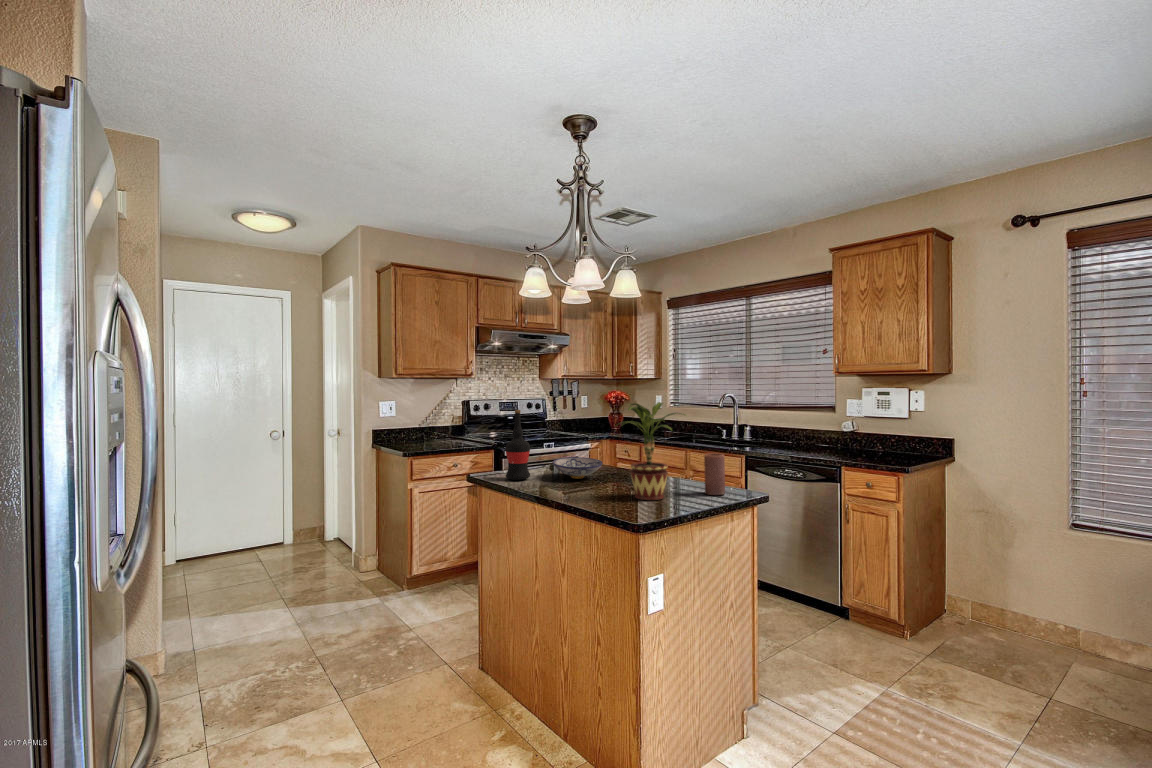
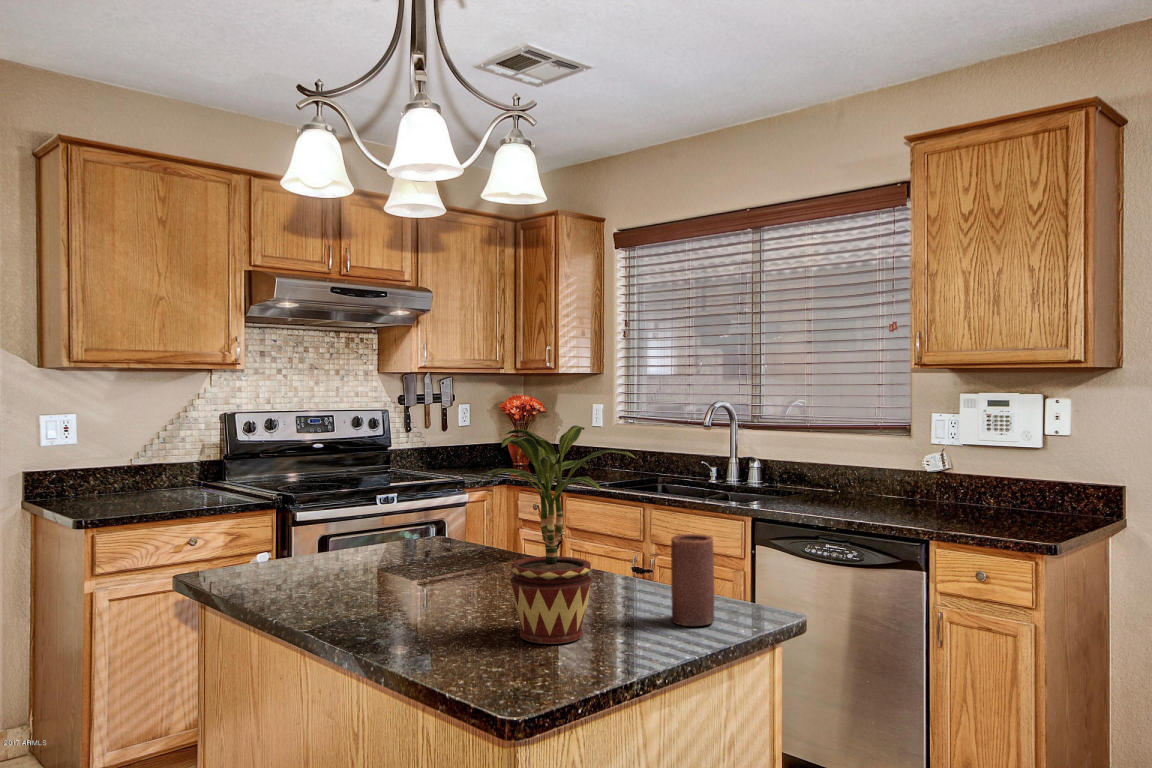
wine bottle: present [506,410,530,480] -> none [249,440,306,591]
bowl: present [553,457,602,479] -> none [355,538,463,585]

